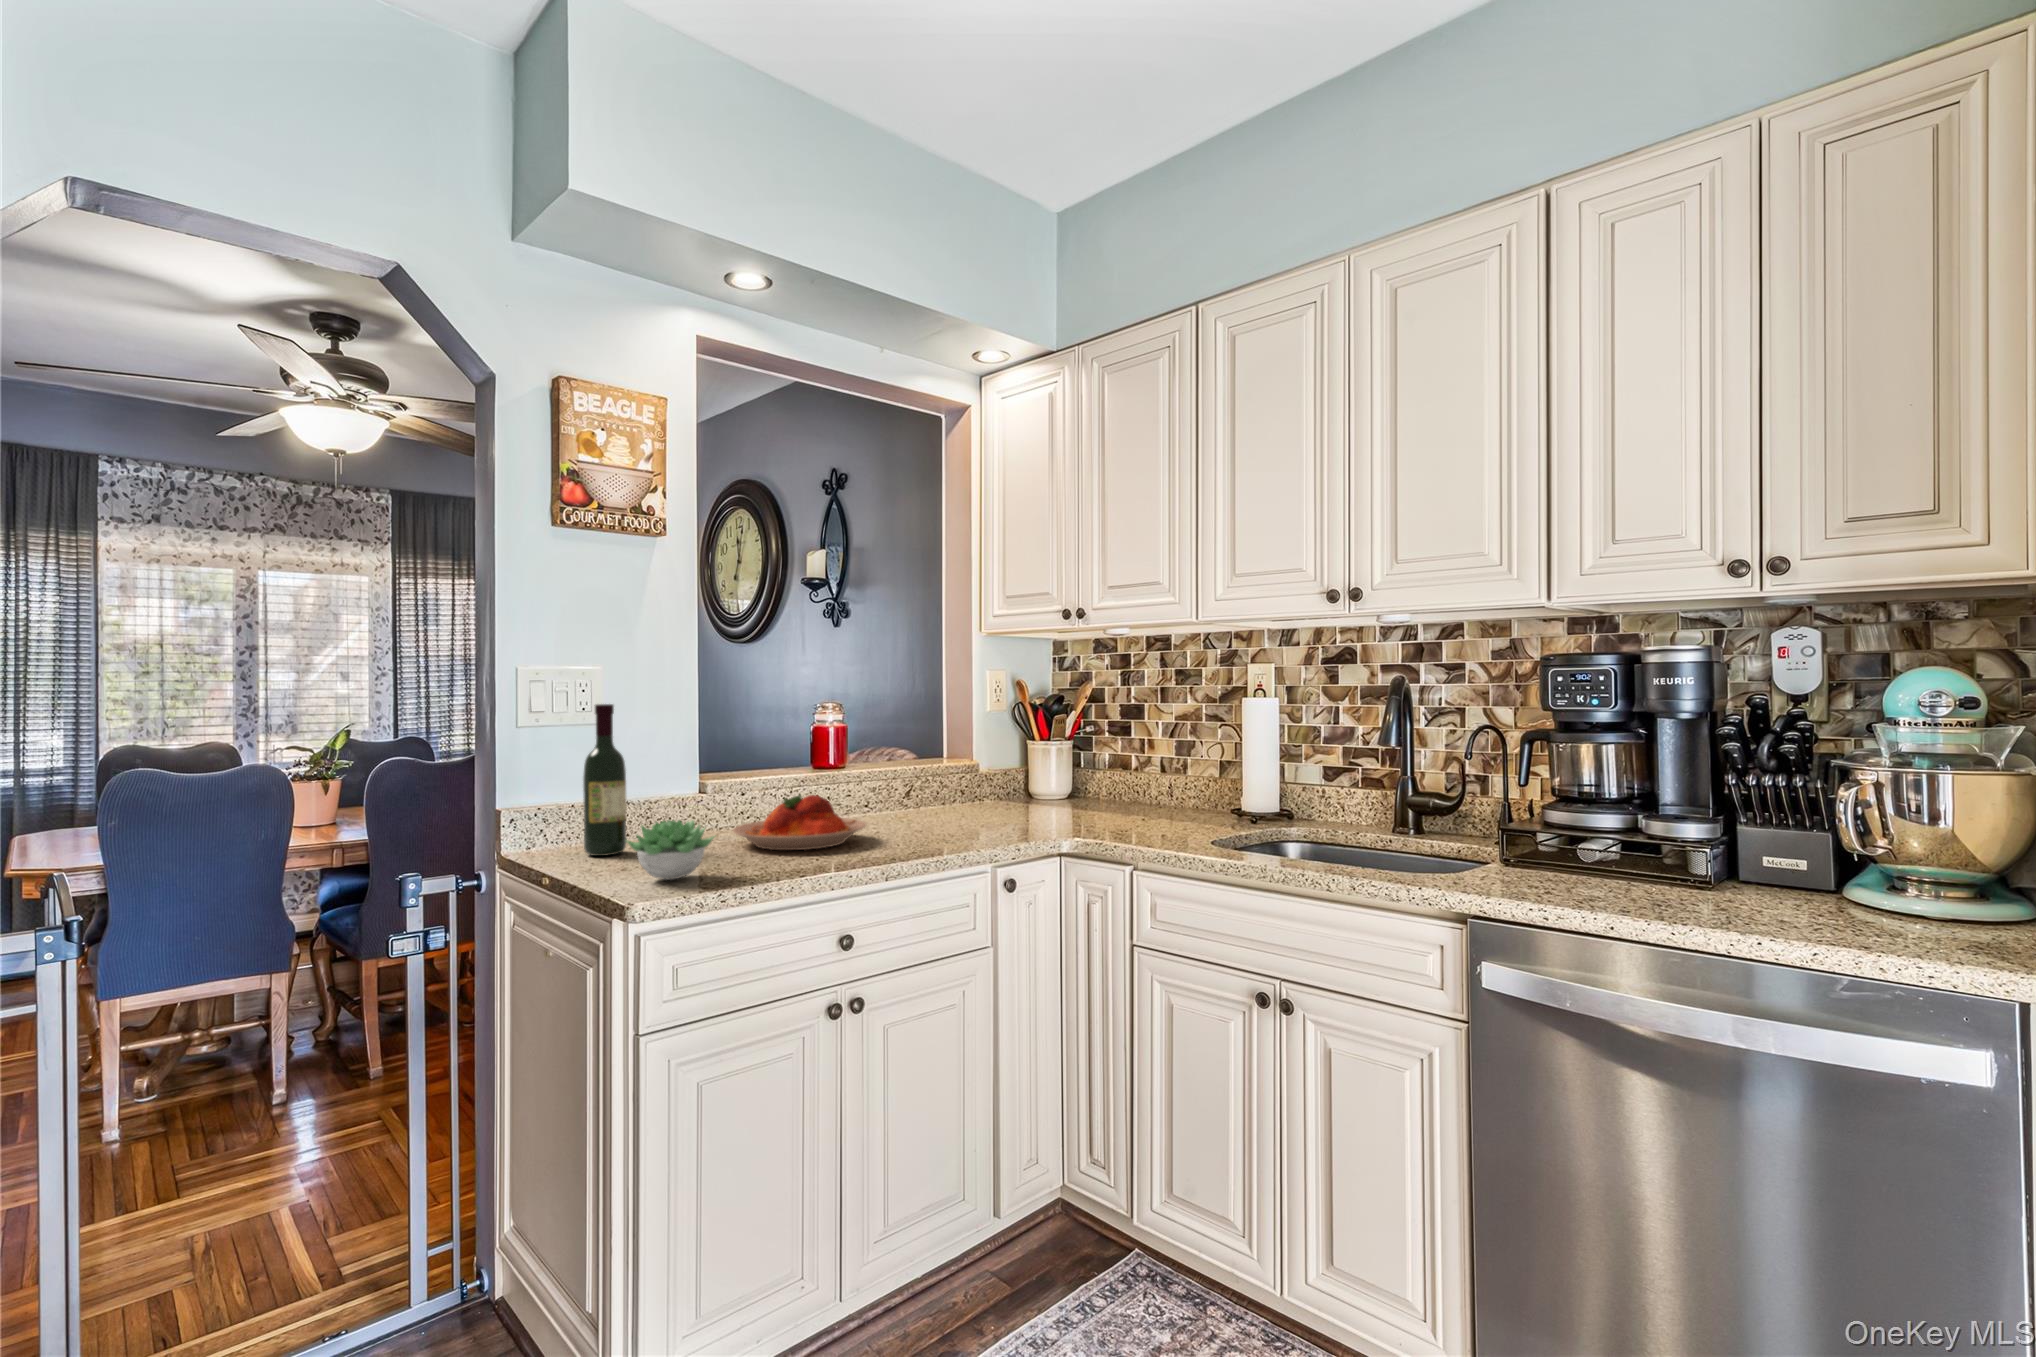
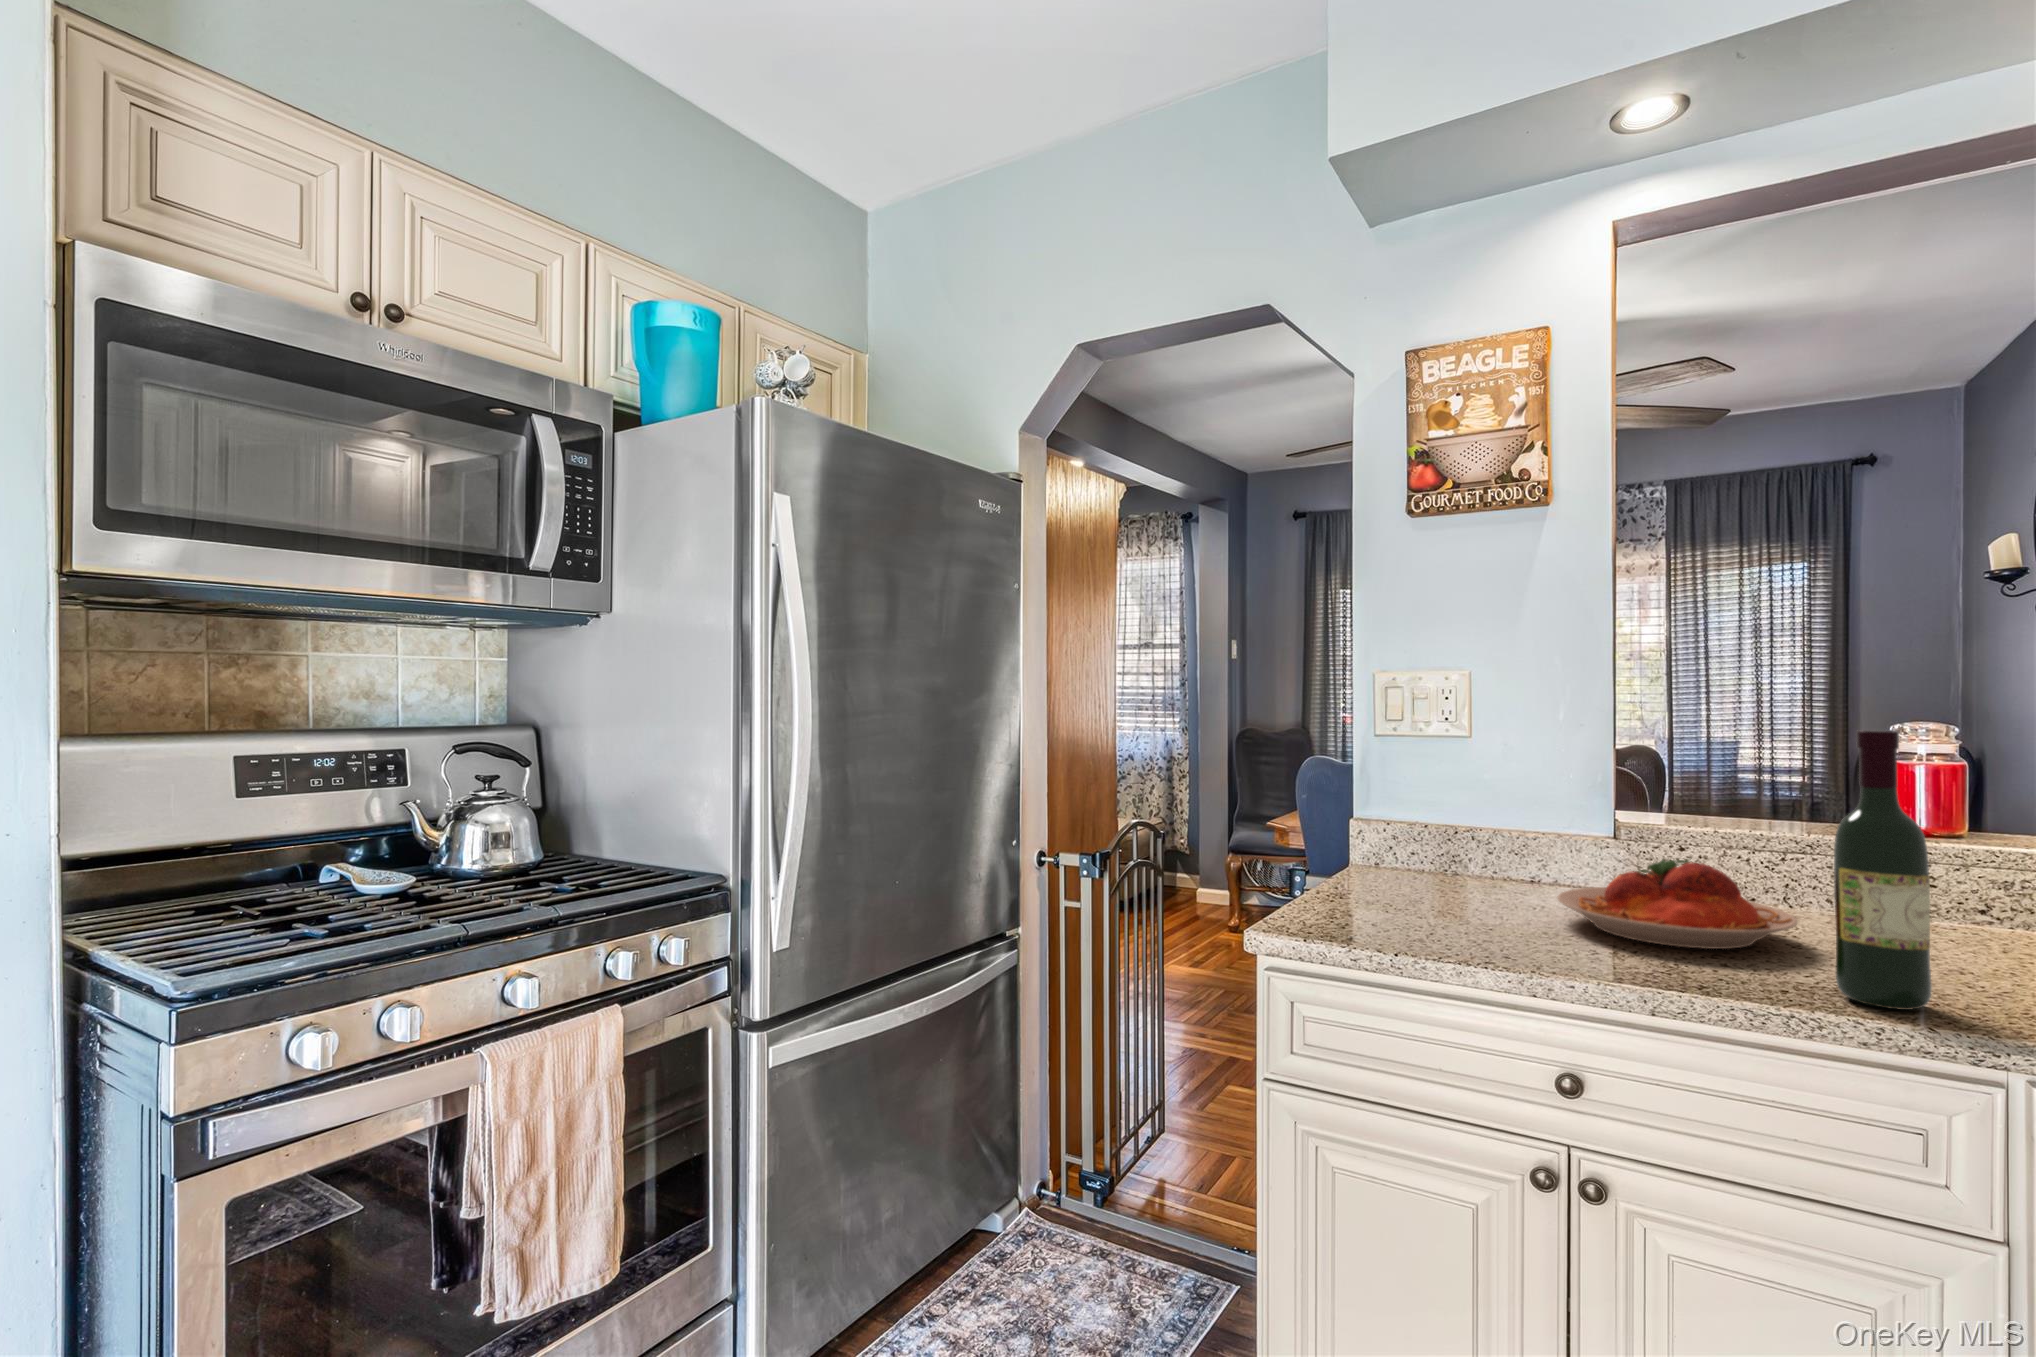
wine bottle: present [583,704,627,856] -> present [1834,730,1932,1010]
succulent plant: present [626,820,714,880] -> none [1321,851,1424,923]

